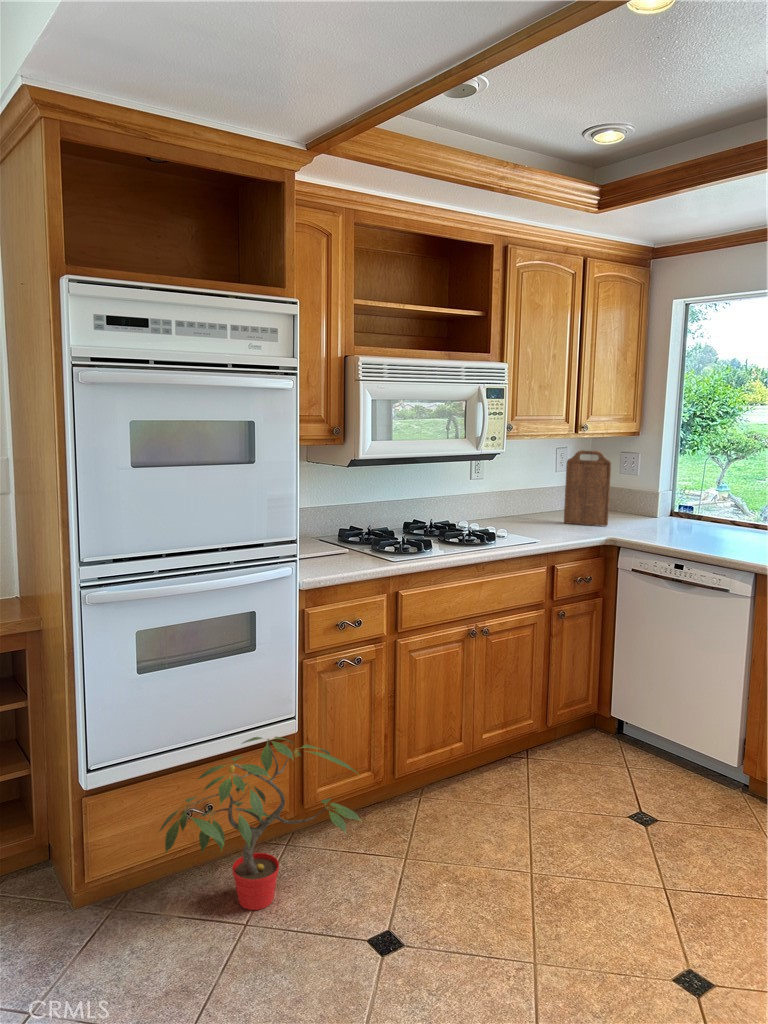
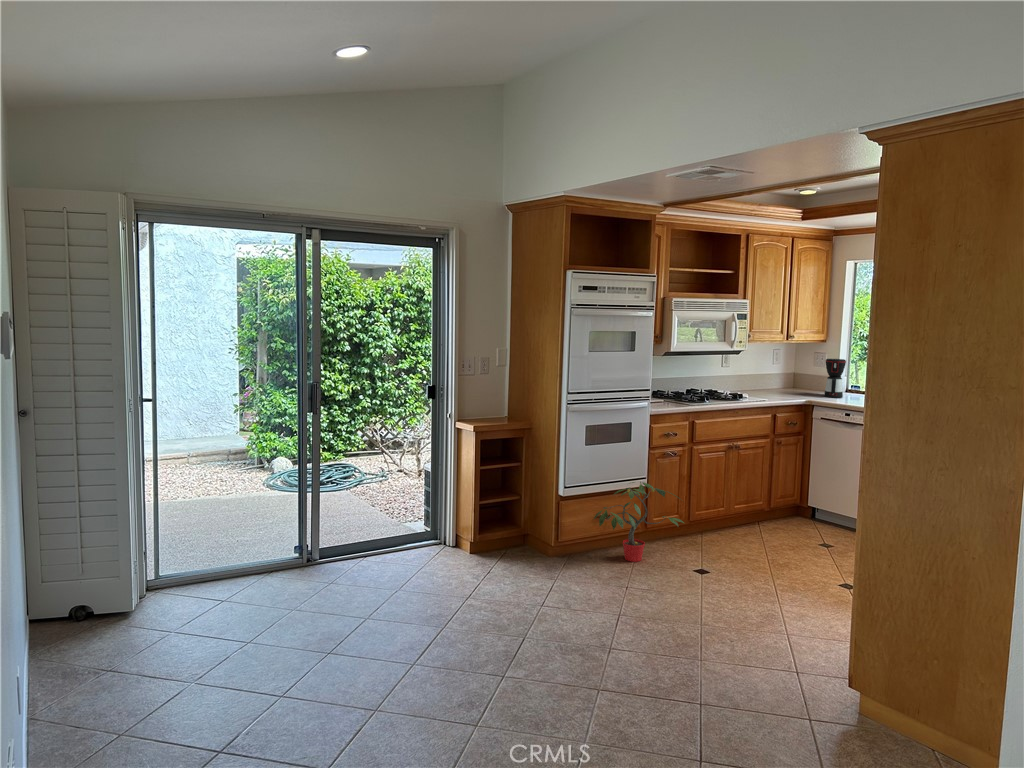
cutting board: present [564,450,611,526] -> none [779,350,809,395]
coffee maker: none [637,464,674,531] -> present [824,359,846,398]

